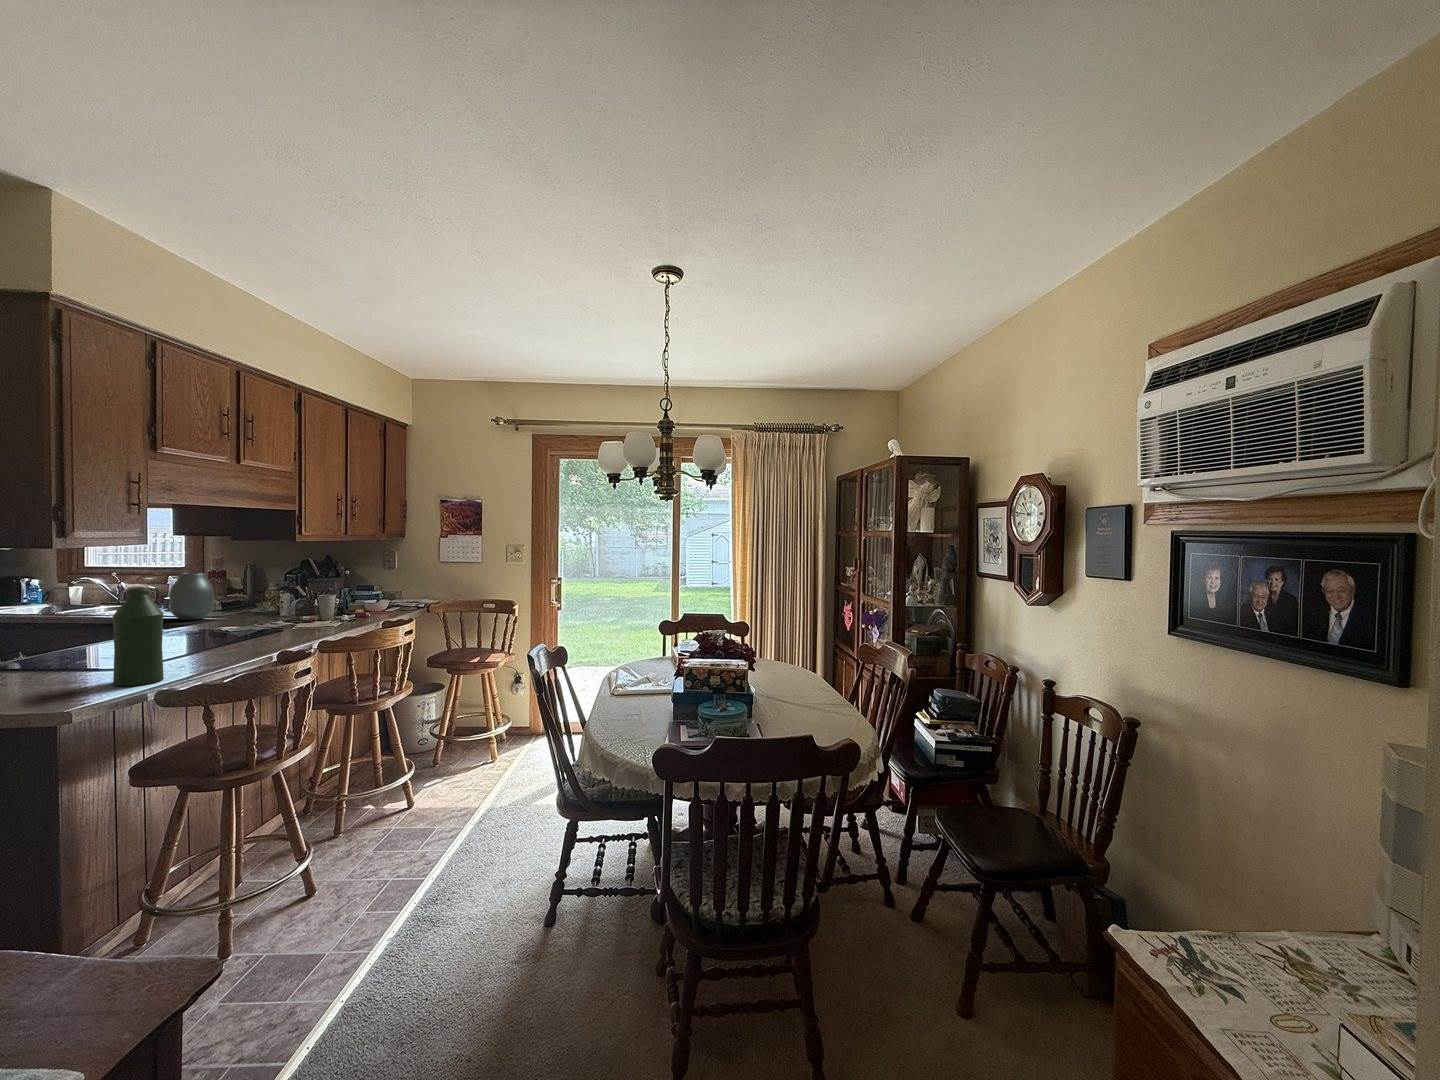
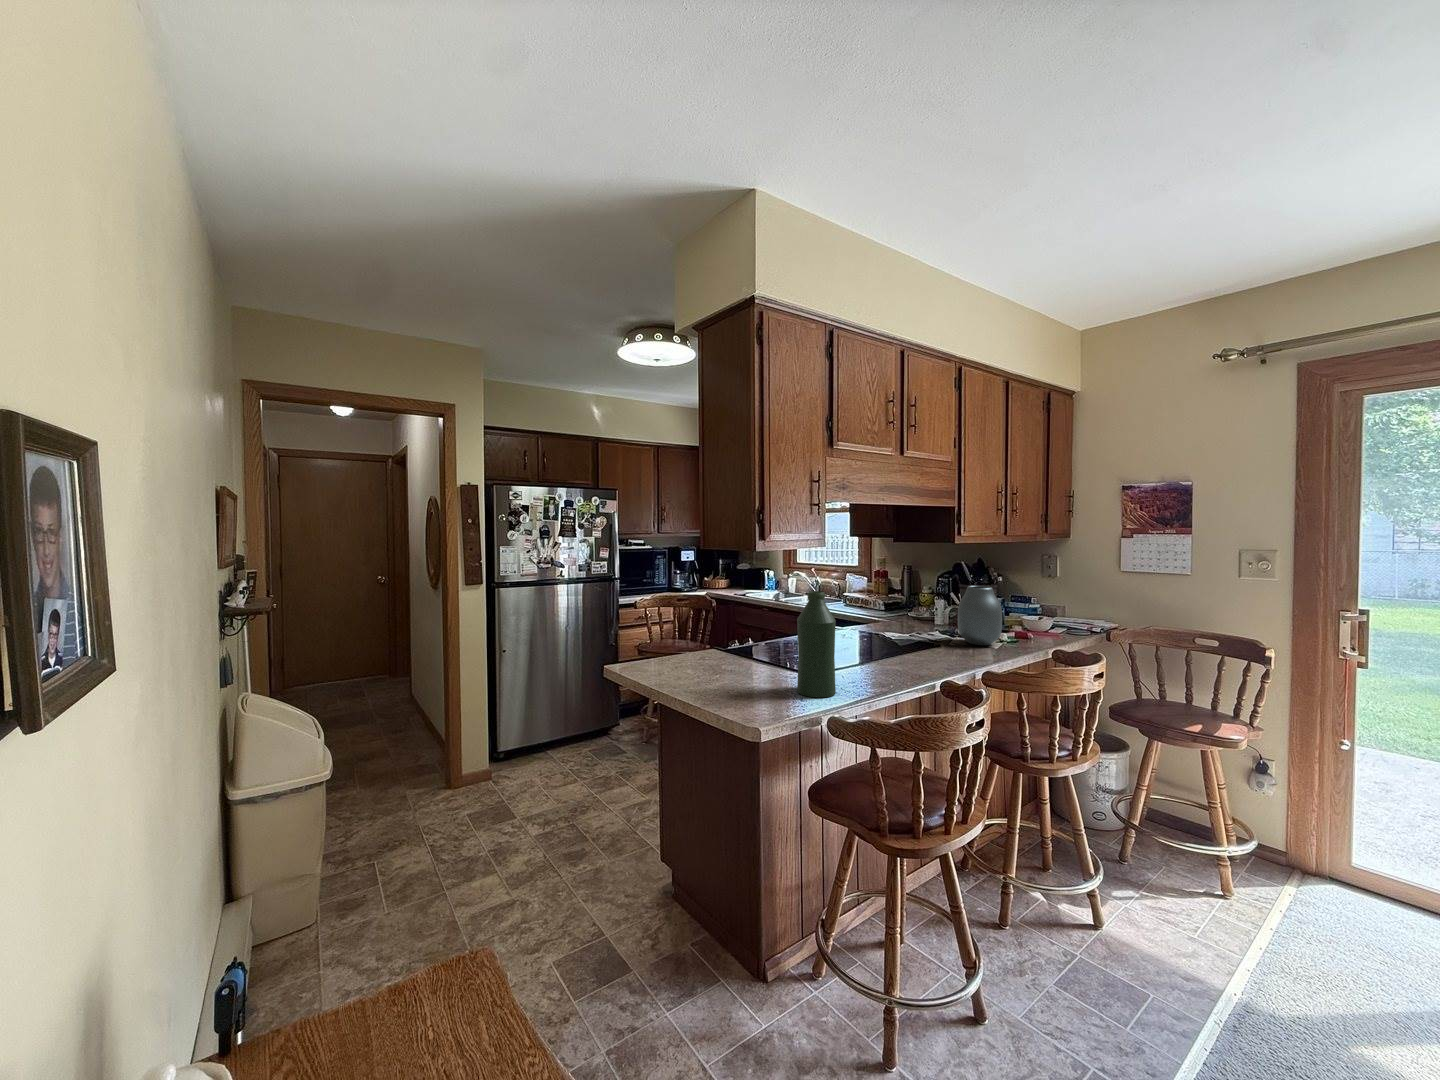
vase: present [170,572,214,620] -> present [958,586,1002,645]

